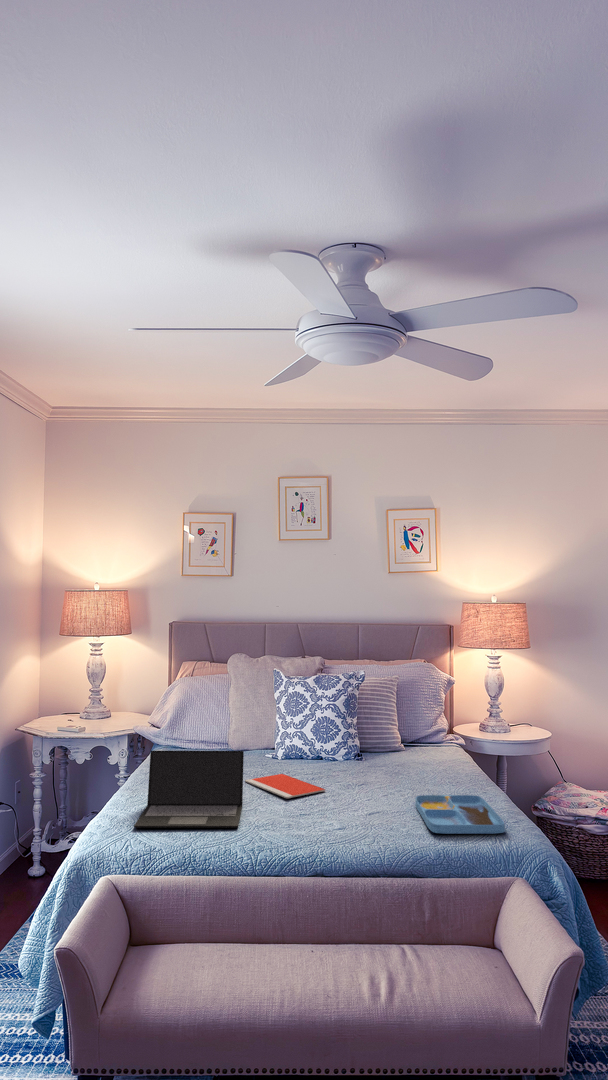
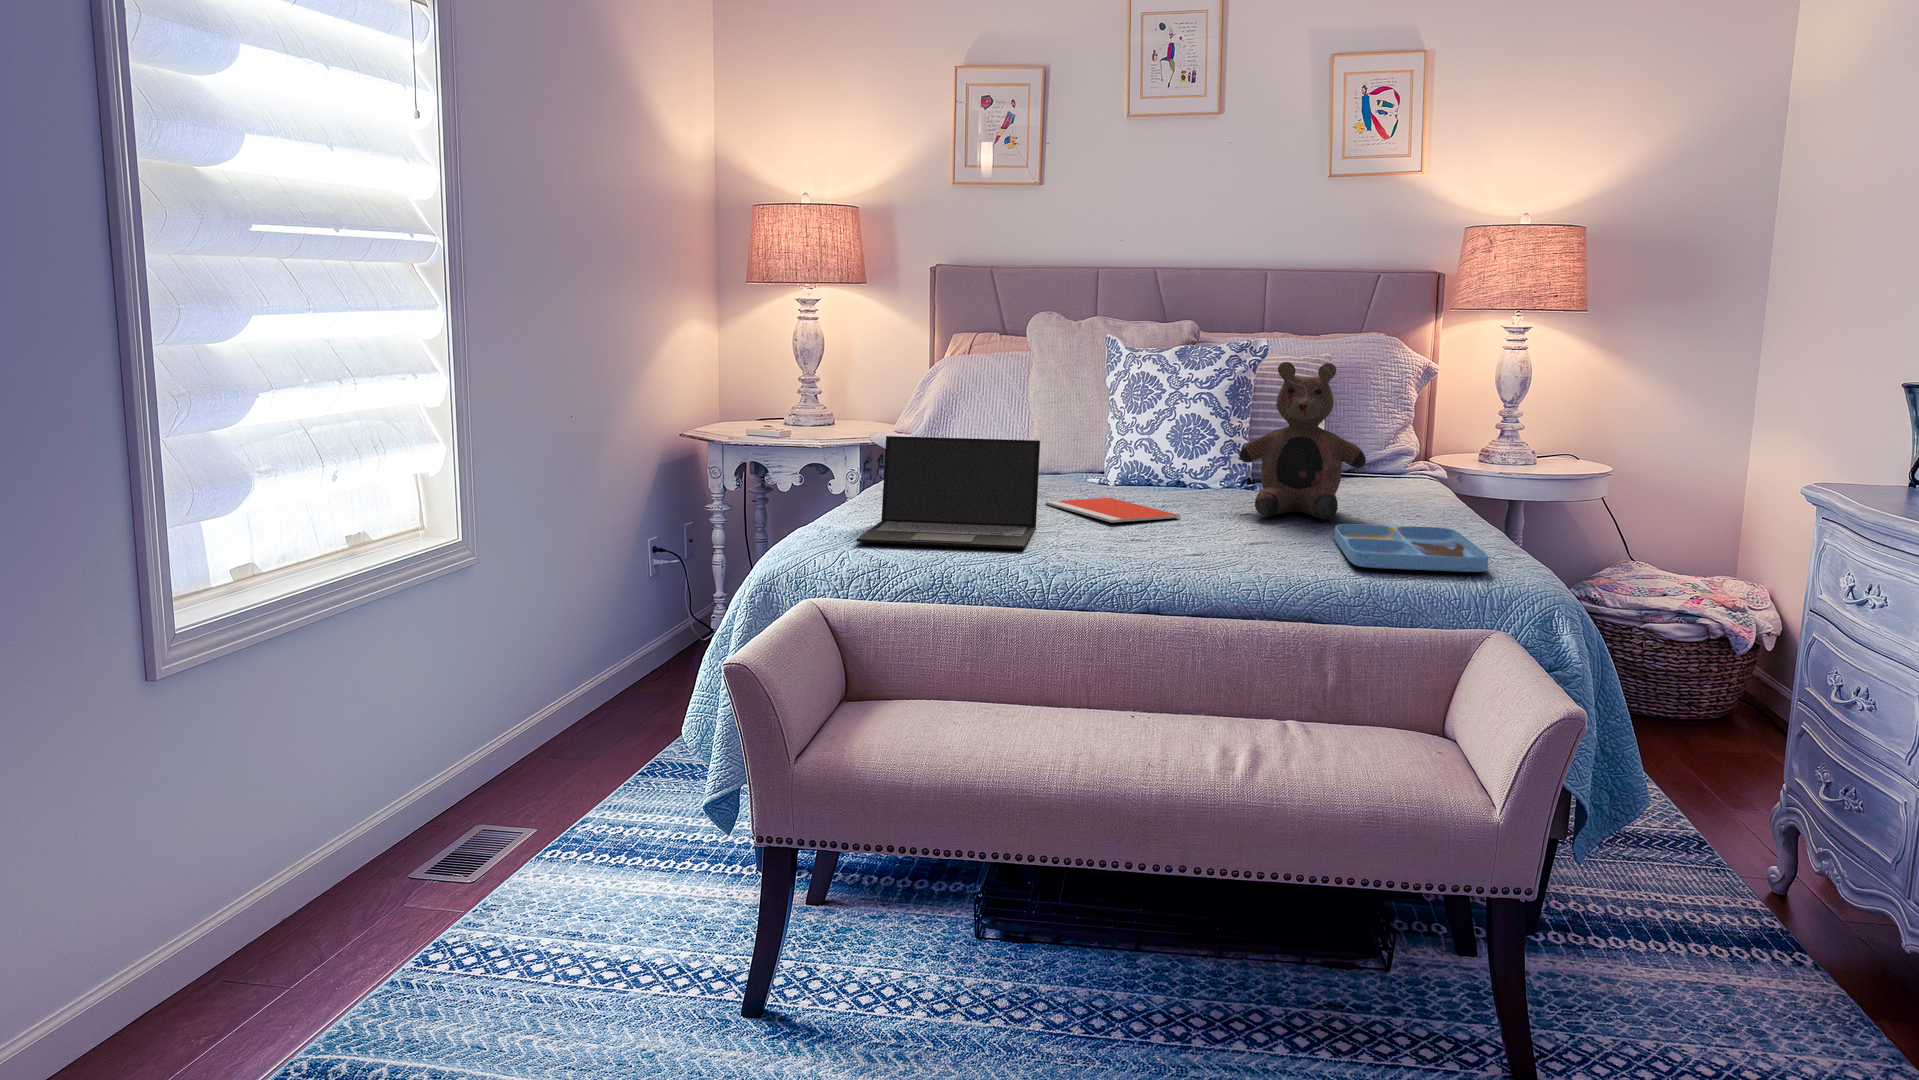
teddy bear: none [356,694,427,789] -> present [1239,362,1366,519]

